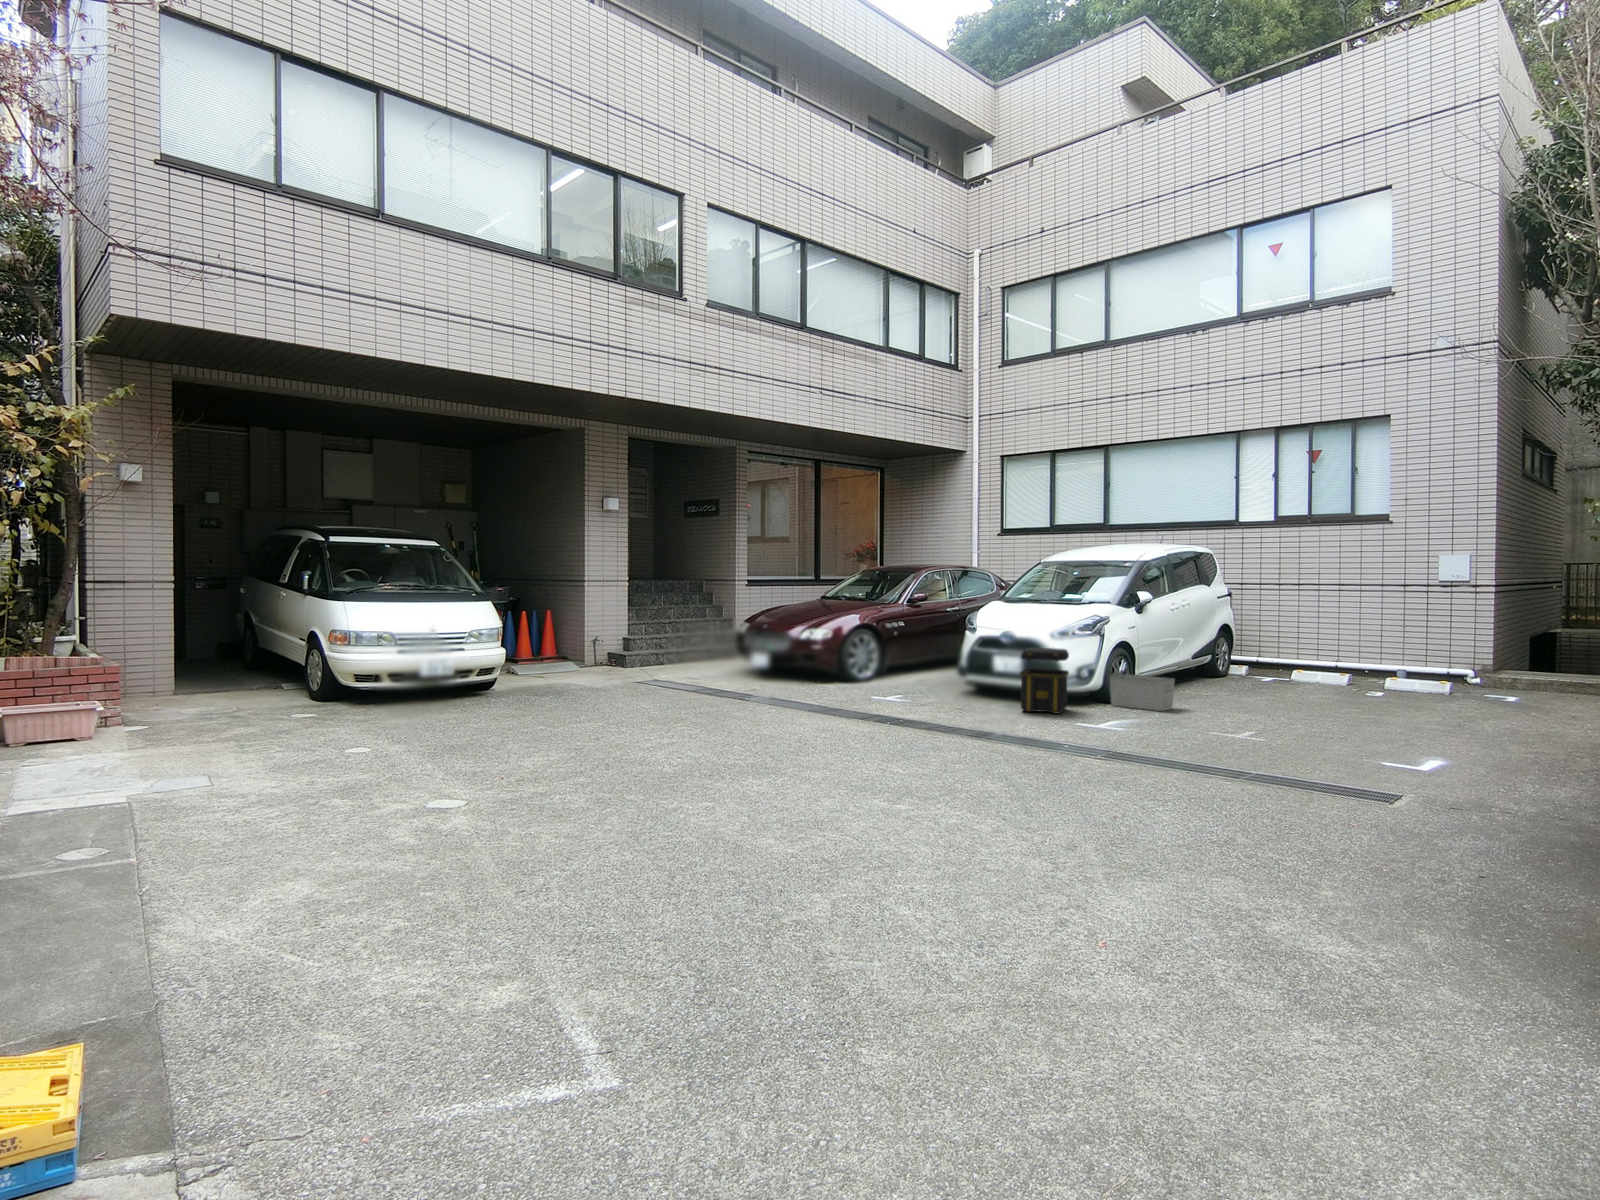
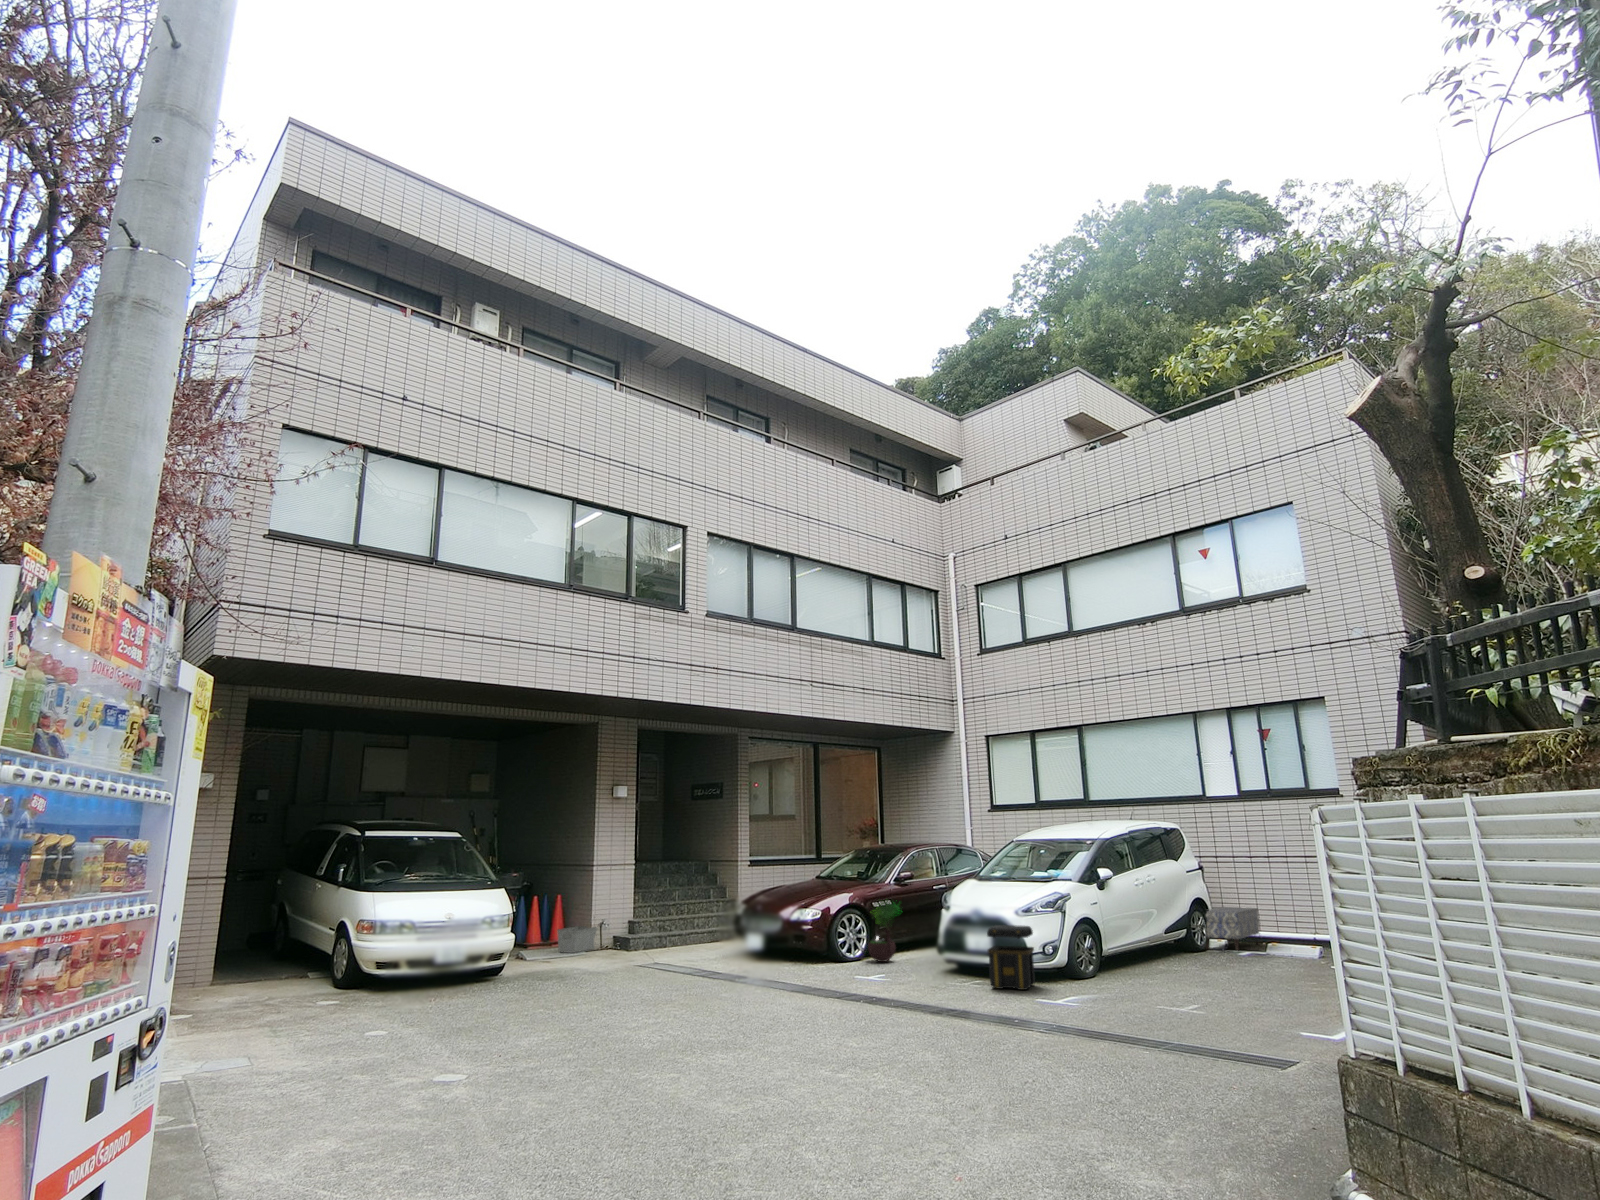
potted tree: none [881,616,921,683] -> present [868,901,899,962]
bench: none [1225,635,1284,679] -> present [1206,907,1260,951]
storage bin: present [1110,674,1175,711] -> present [557,926,597,953]

